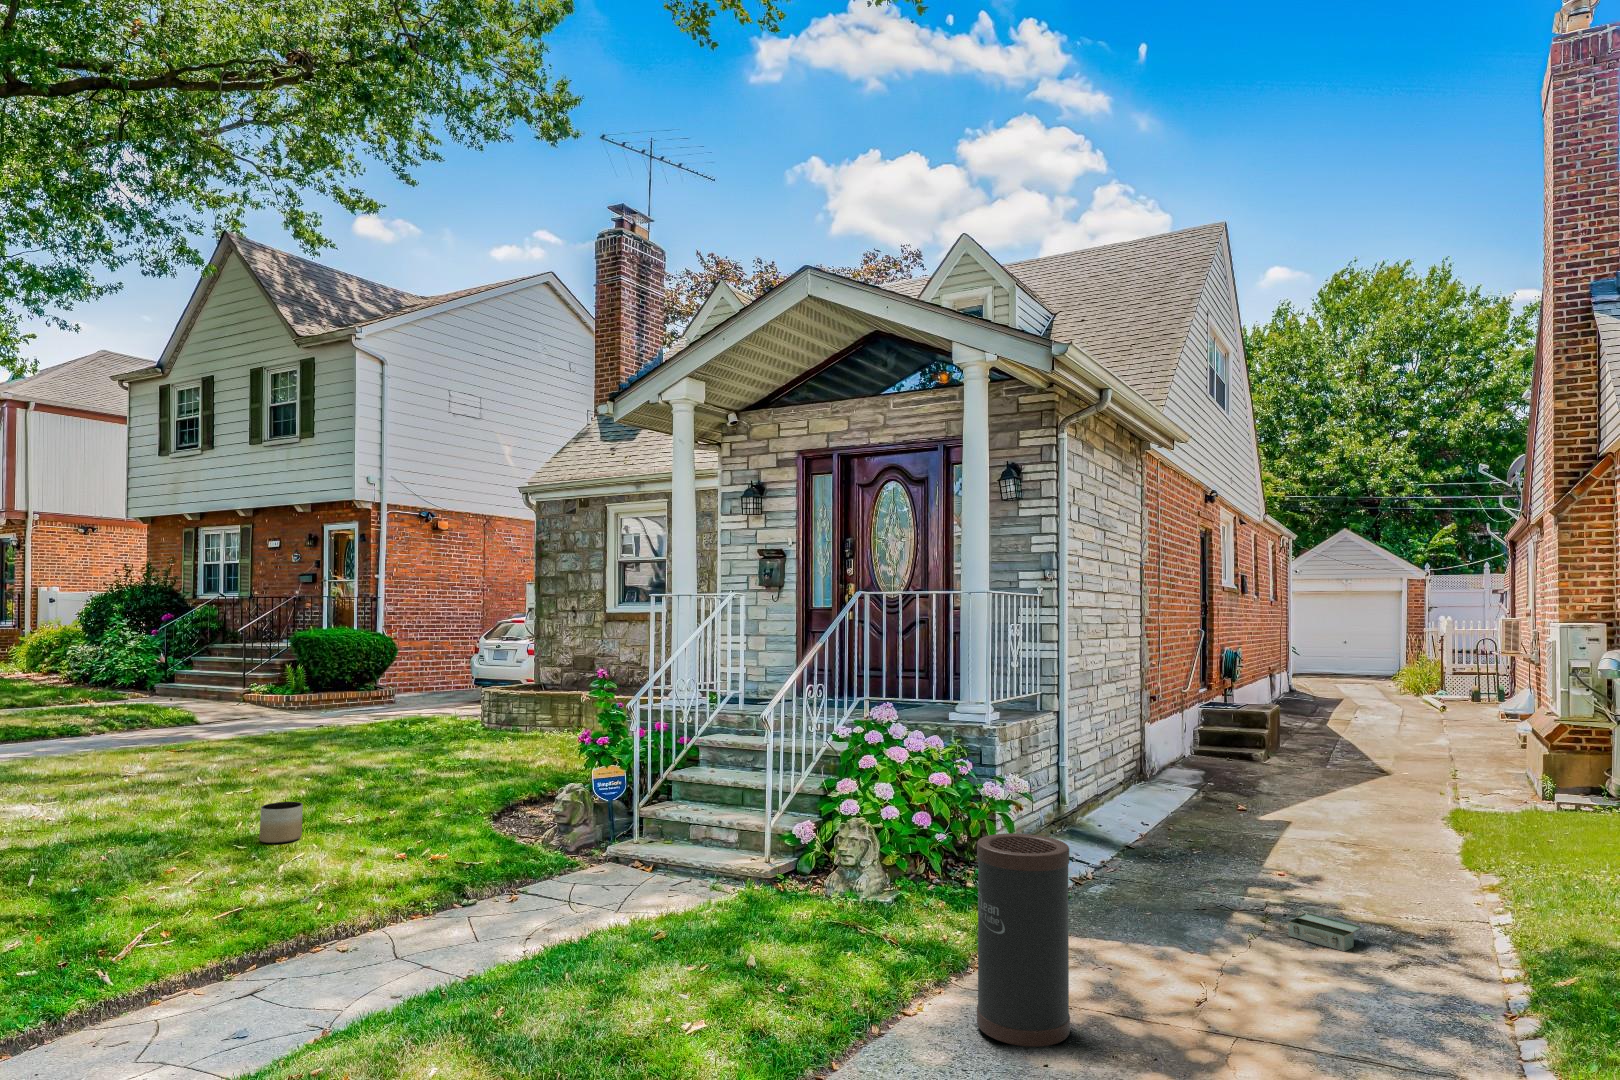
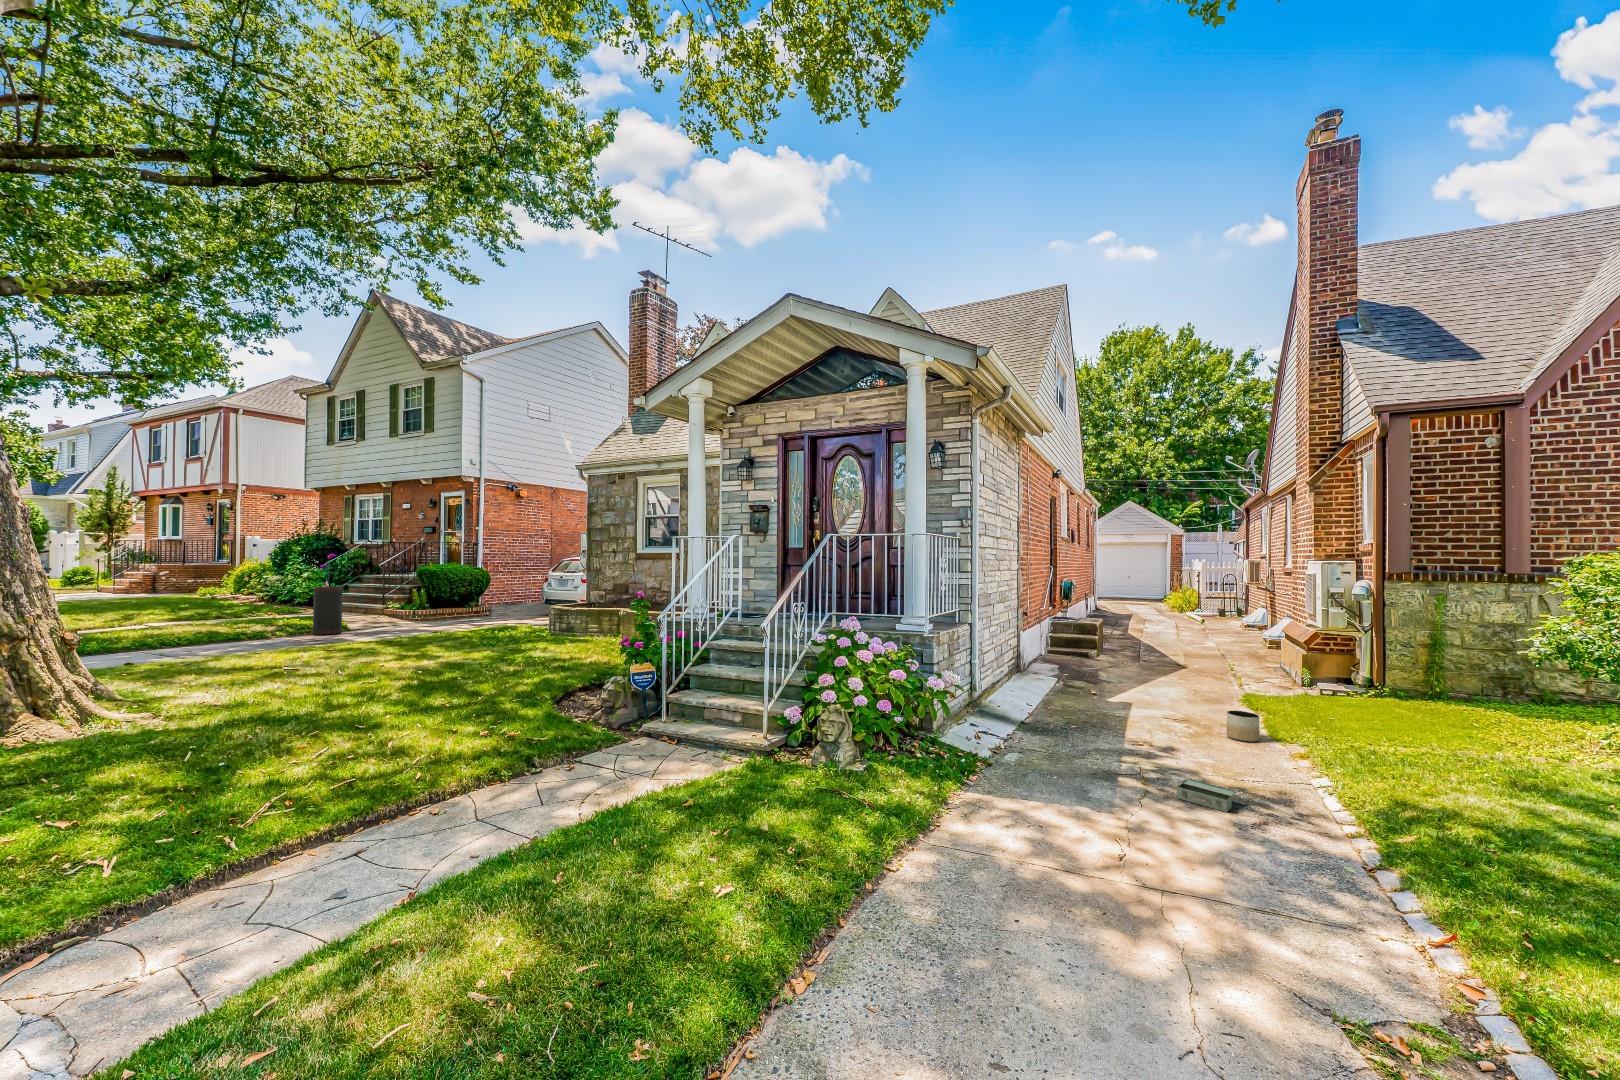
planter: present [259,802,303,844] -> present [1227,711,1260,742]
trash can: present [977,833,1070,1049] -> present [313,586,343,635]

